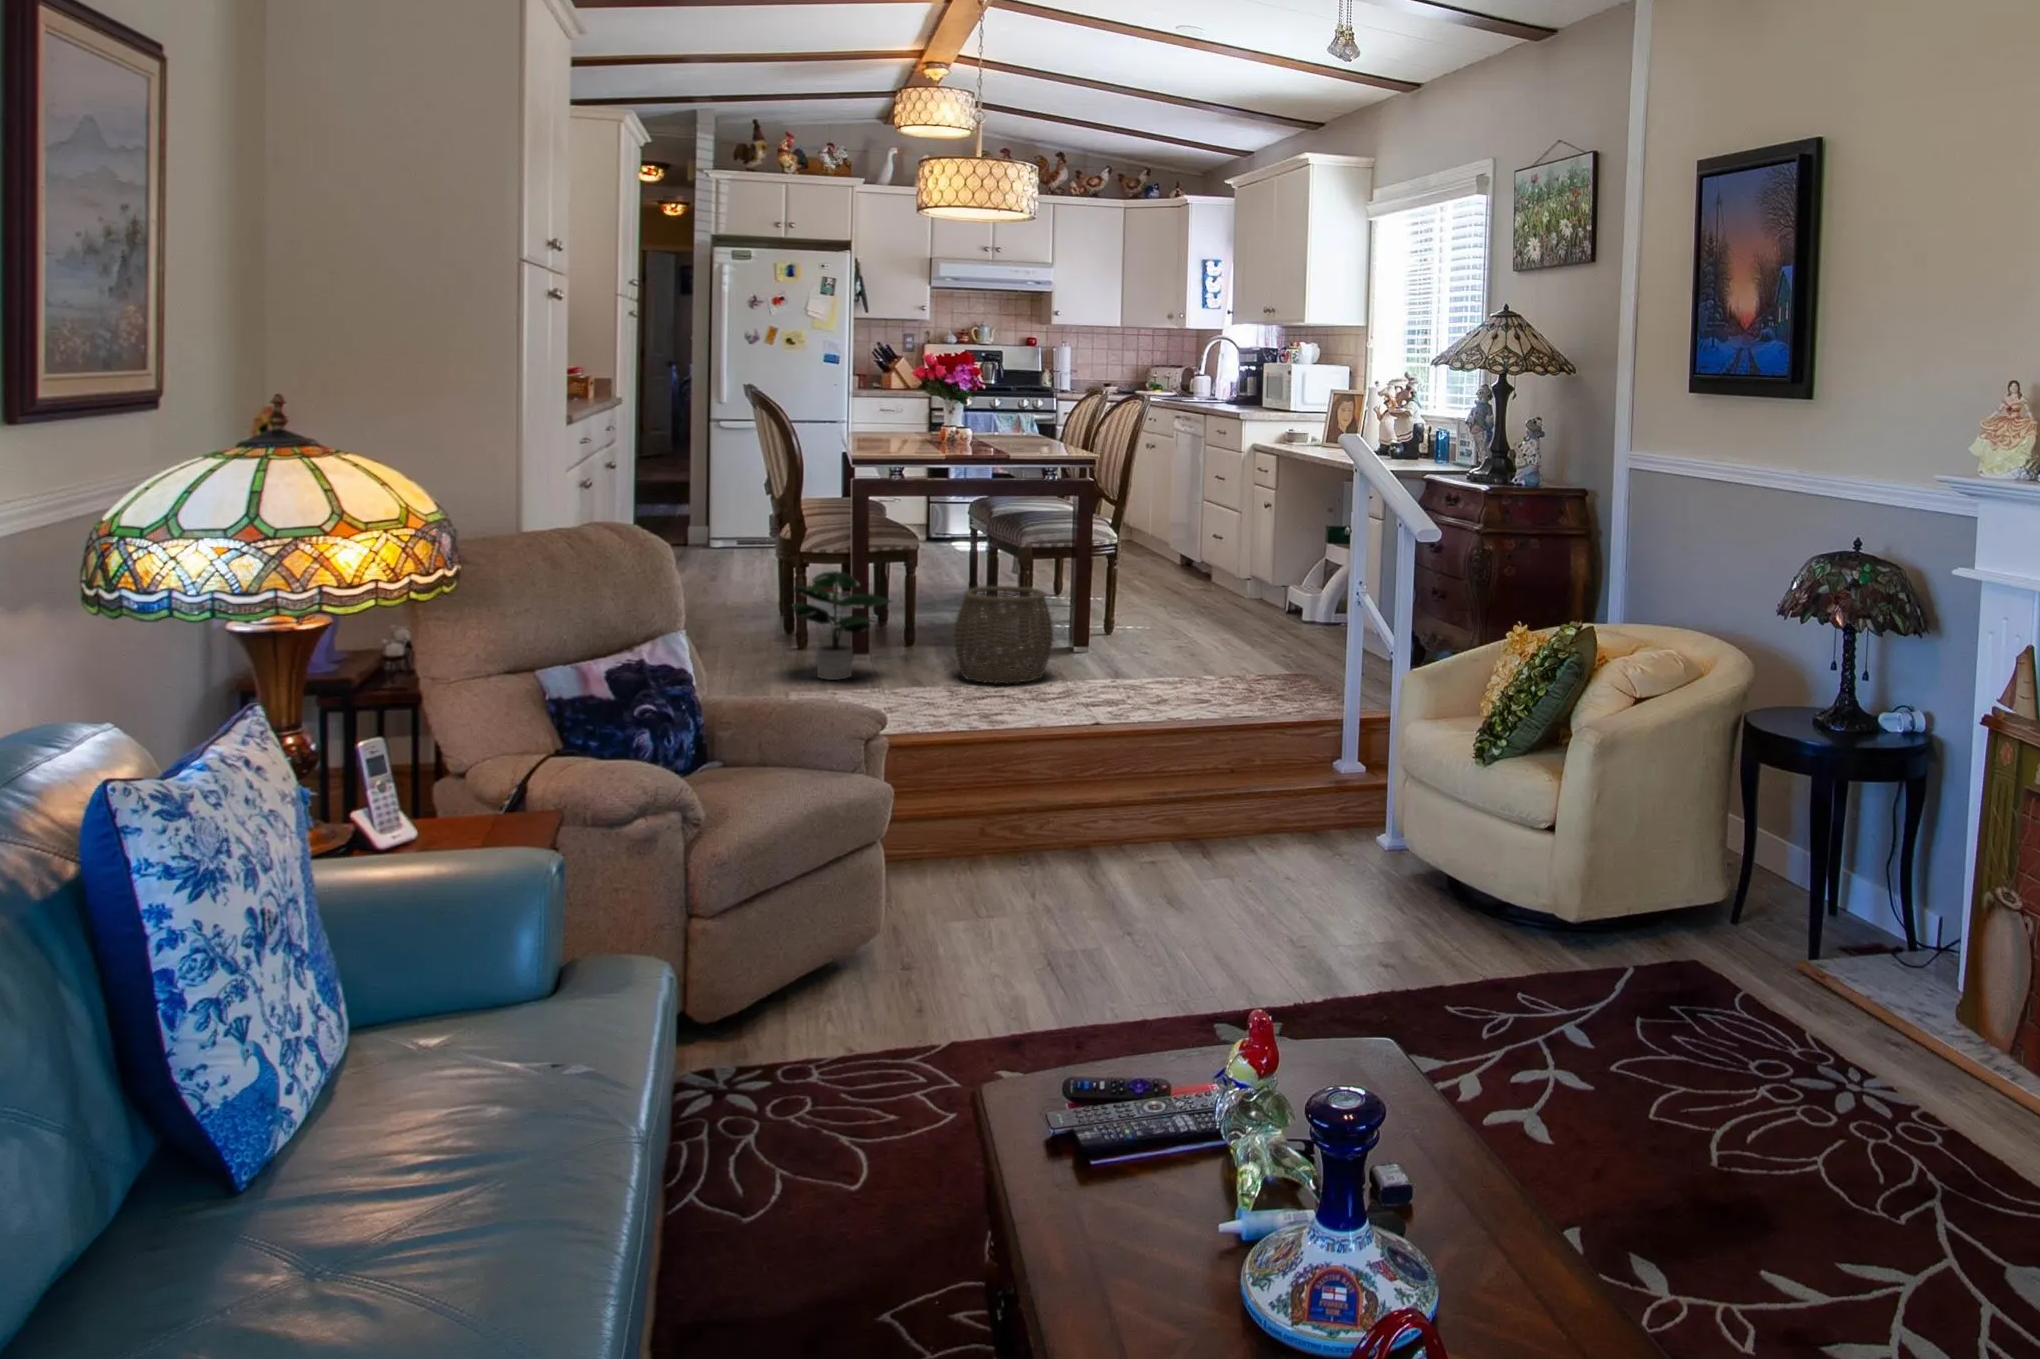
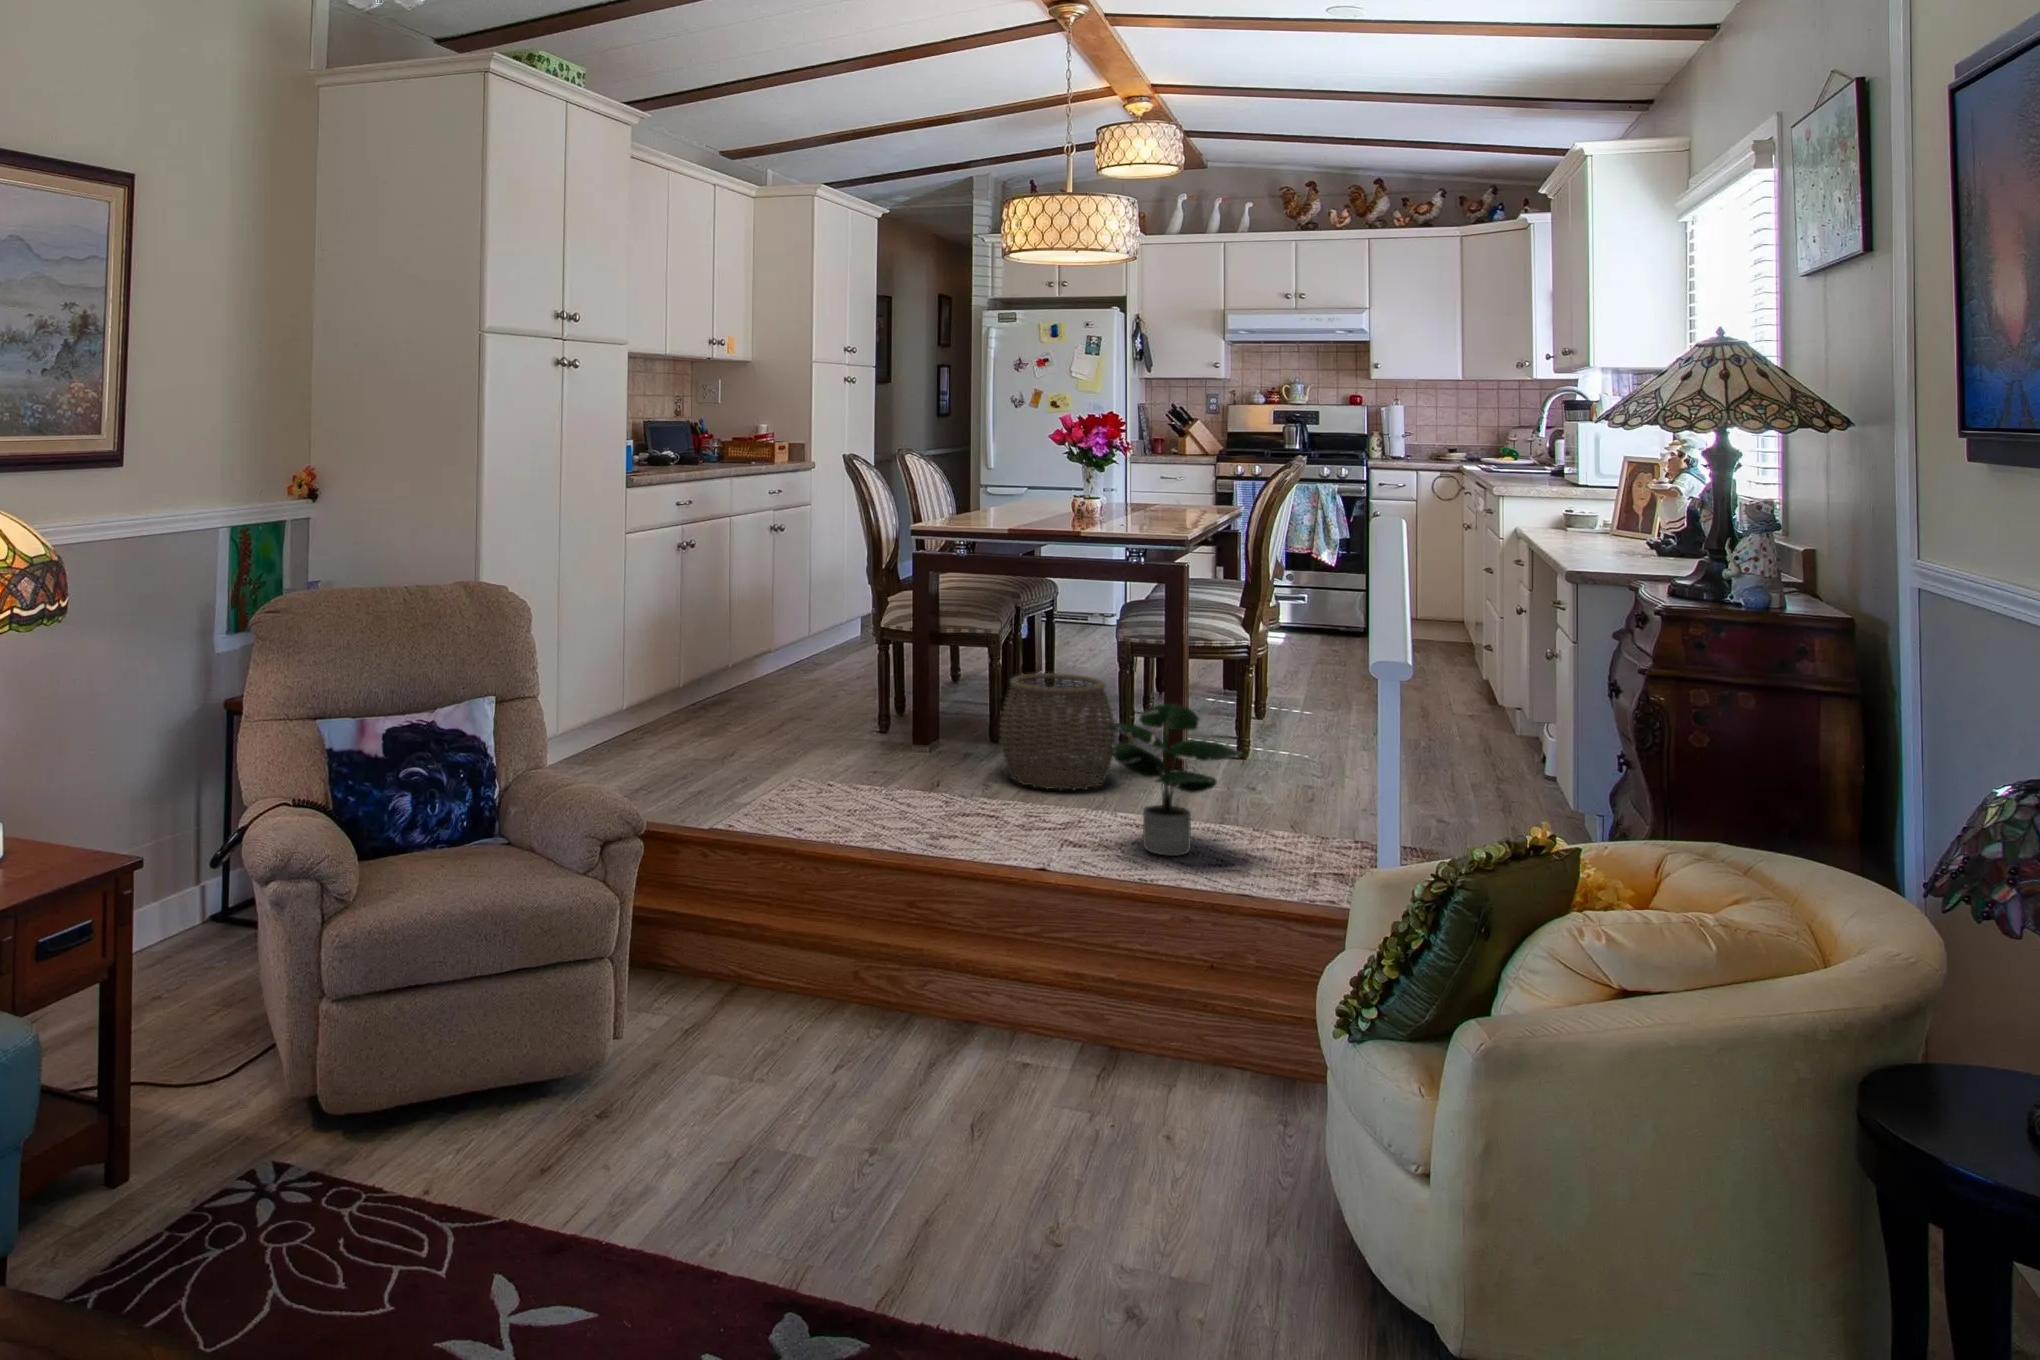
potted plant: present [792,571,891,680] -> present [1106,704,1241,856]

